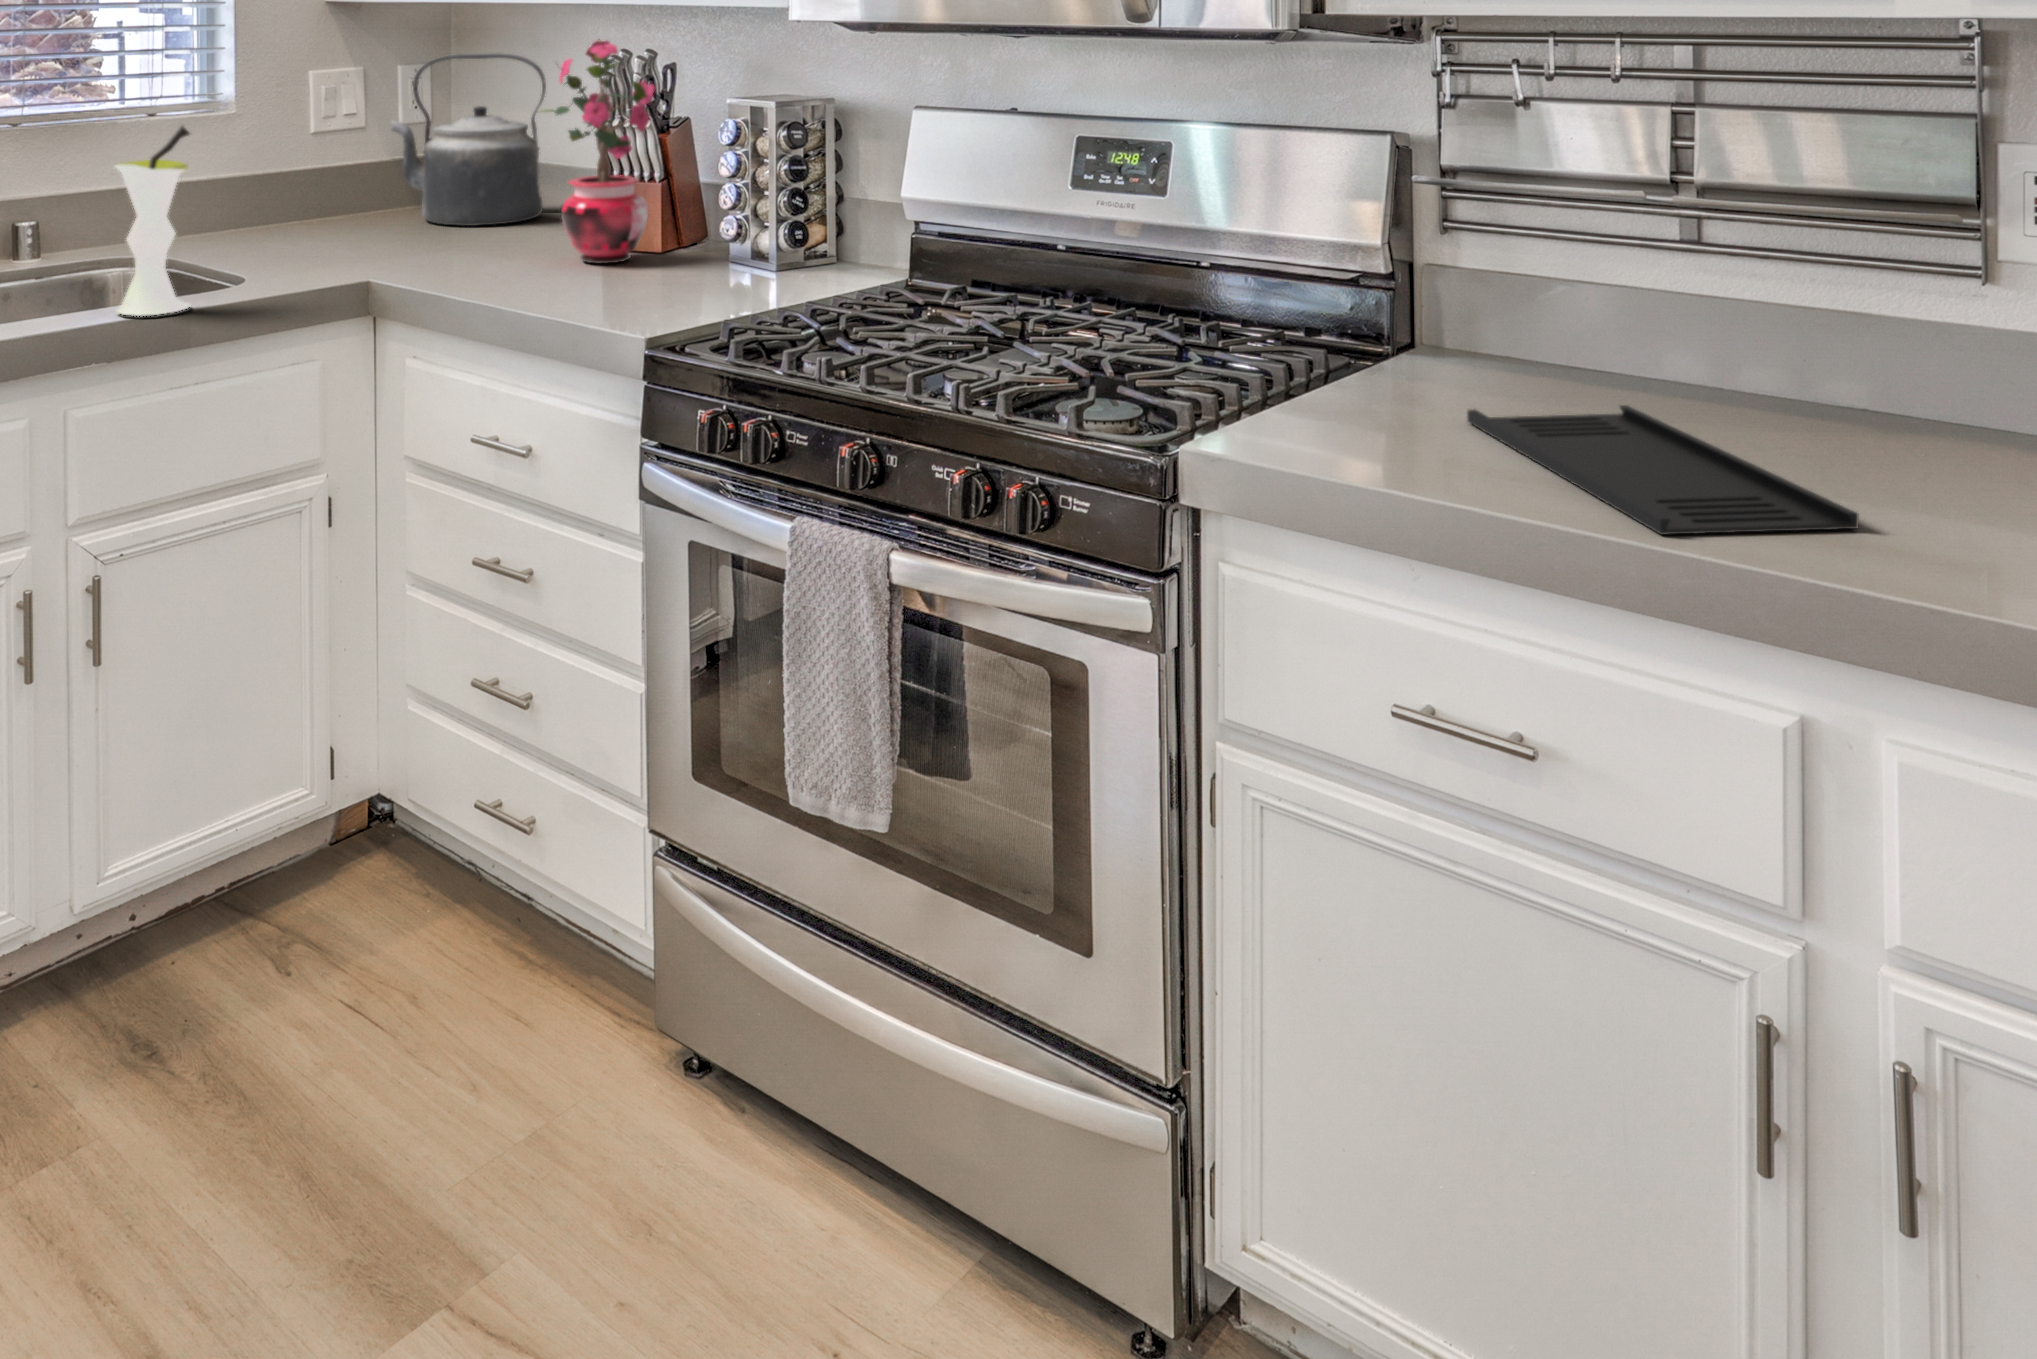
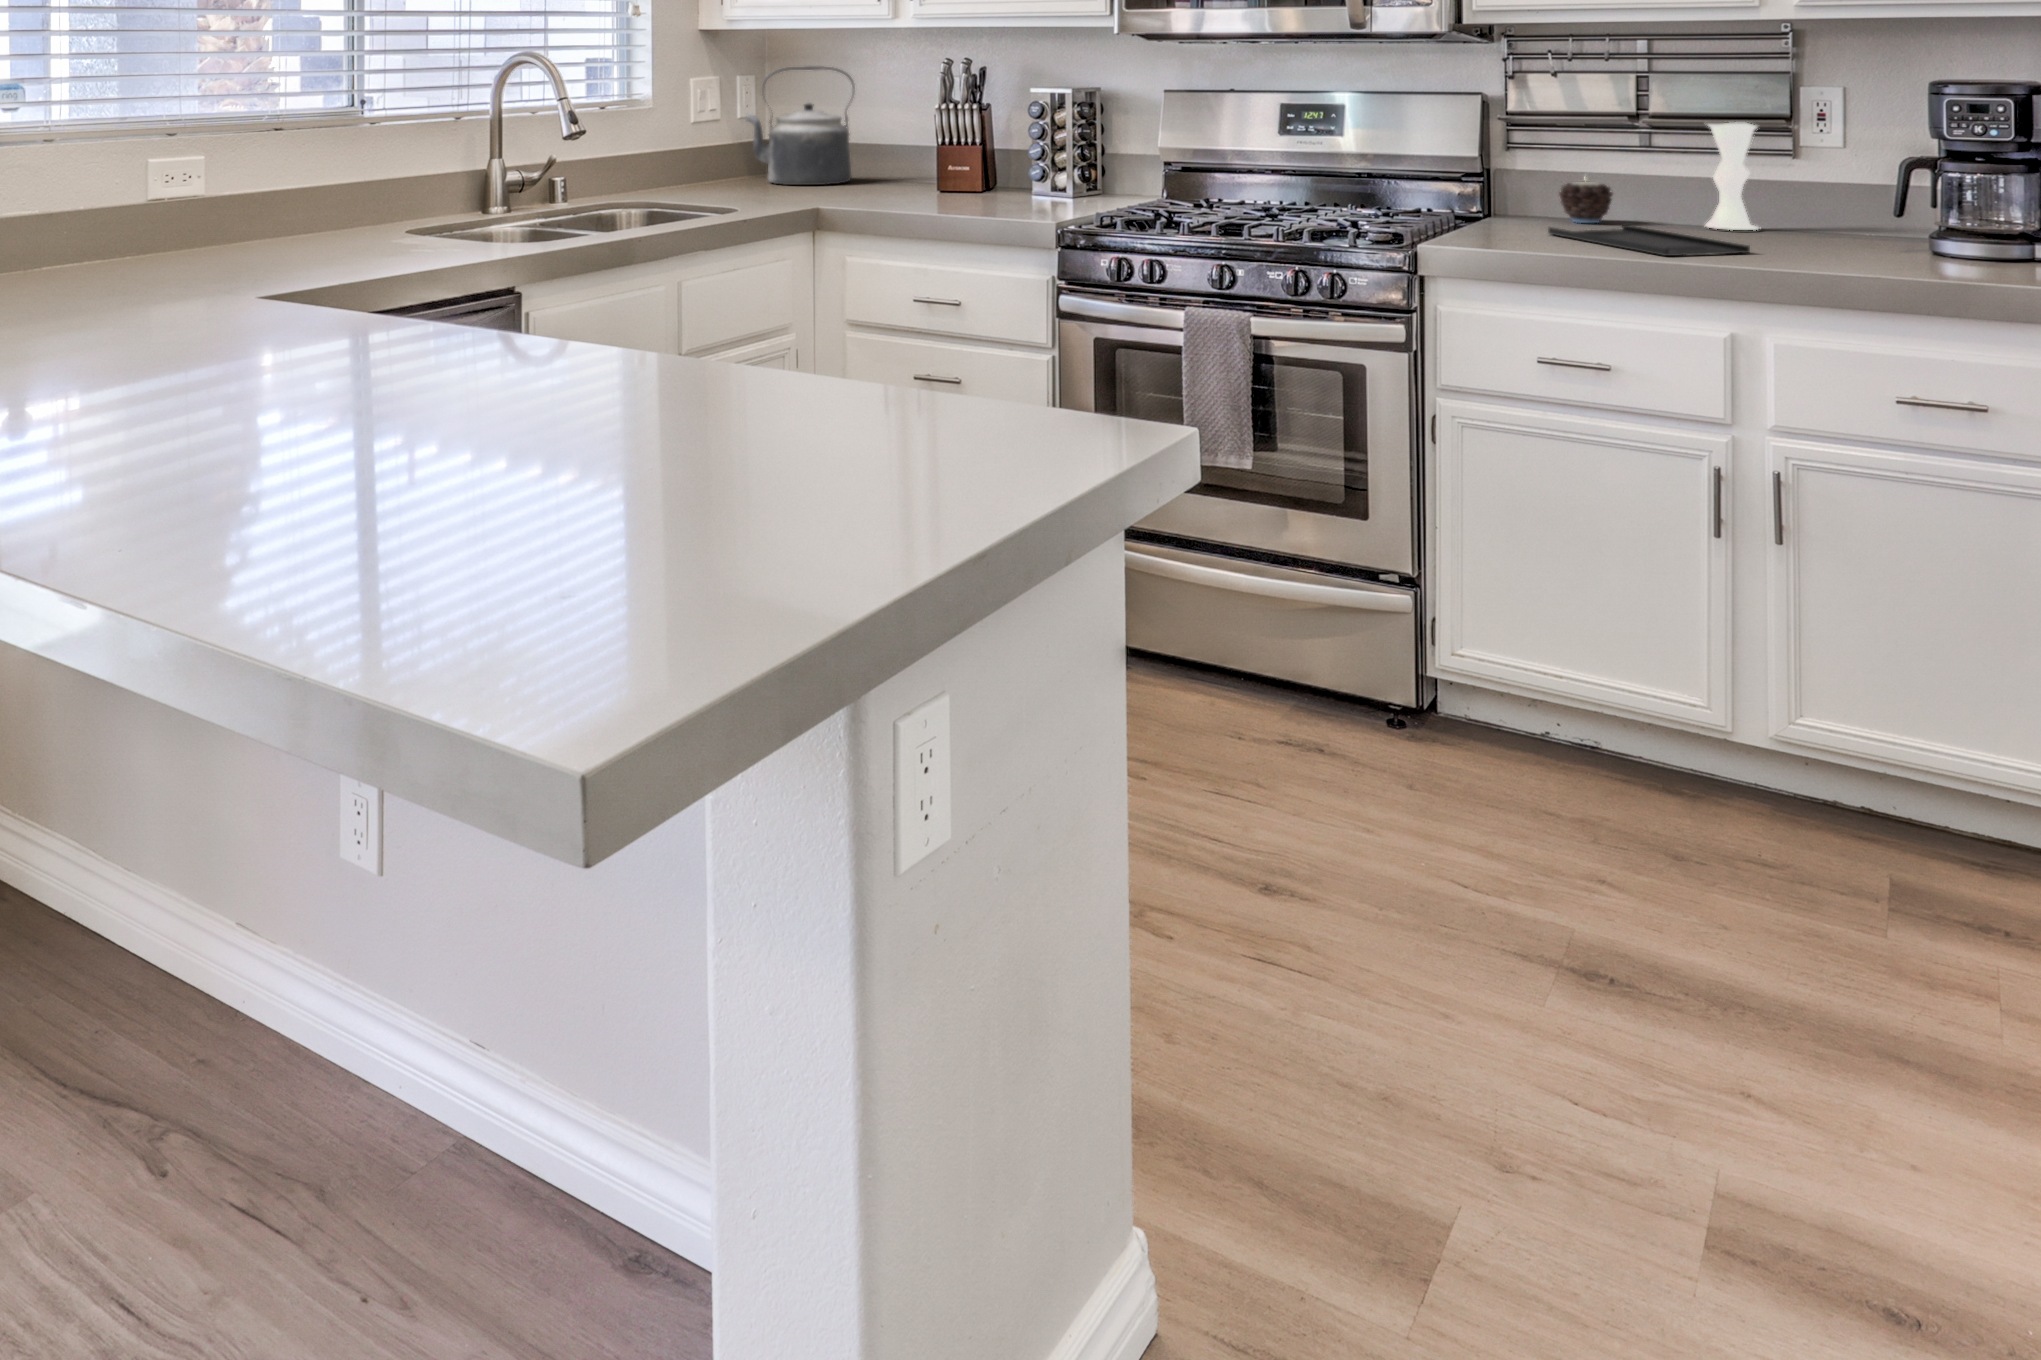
potted plant: present [546,39,655,264] -> none [904,47,982,197]
vase: present [115,125,190,316] -> present [1705,122,1758,230]
candle: none [1520,291,1625,382] -> present [1559,182,1613,223]

